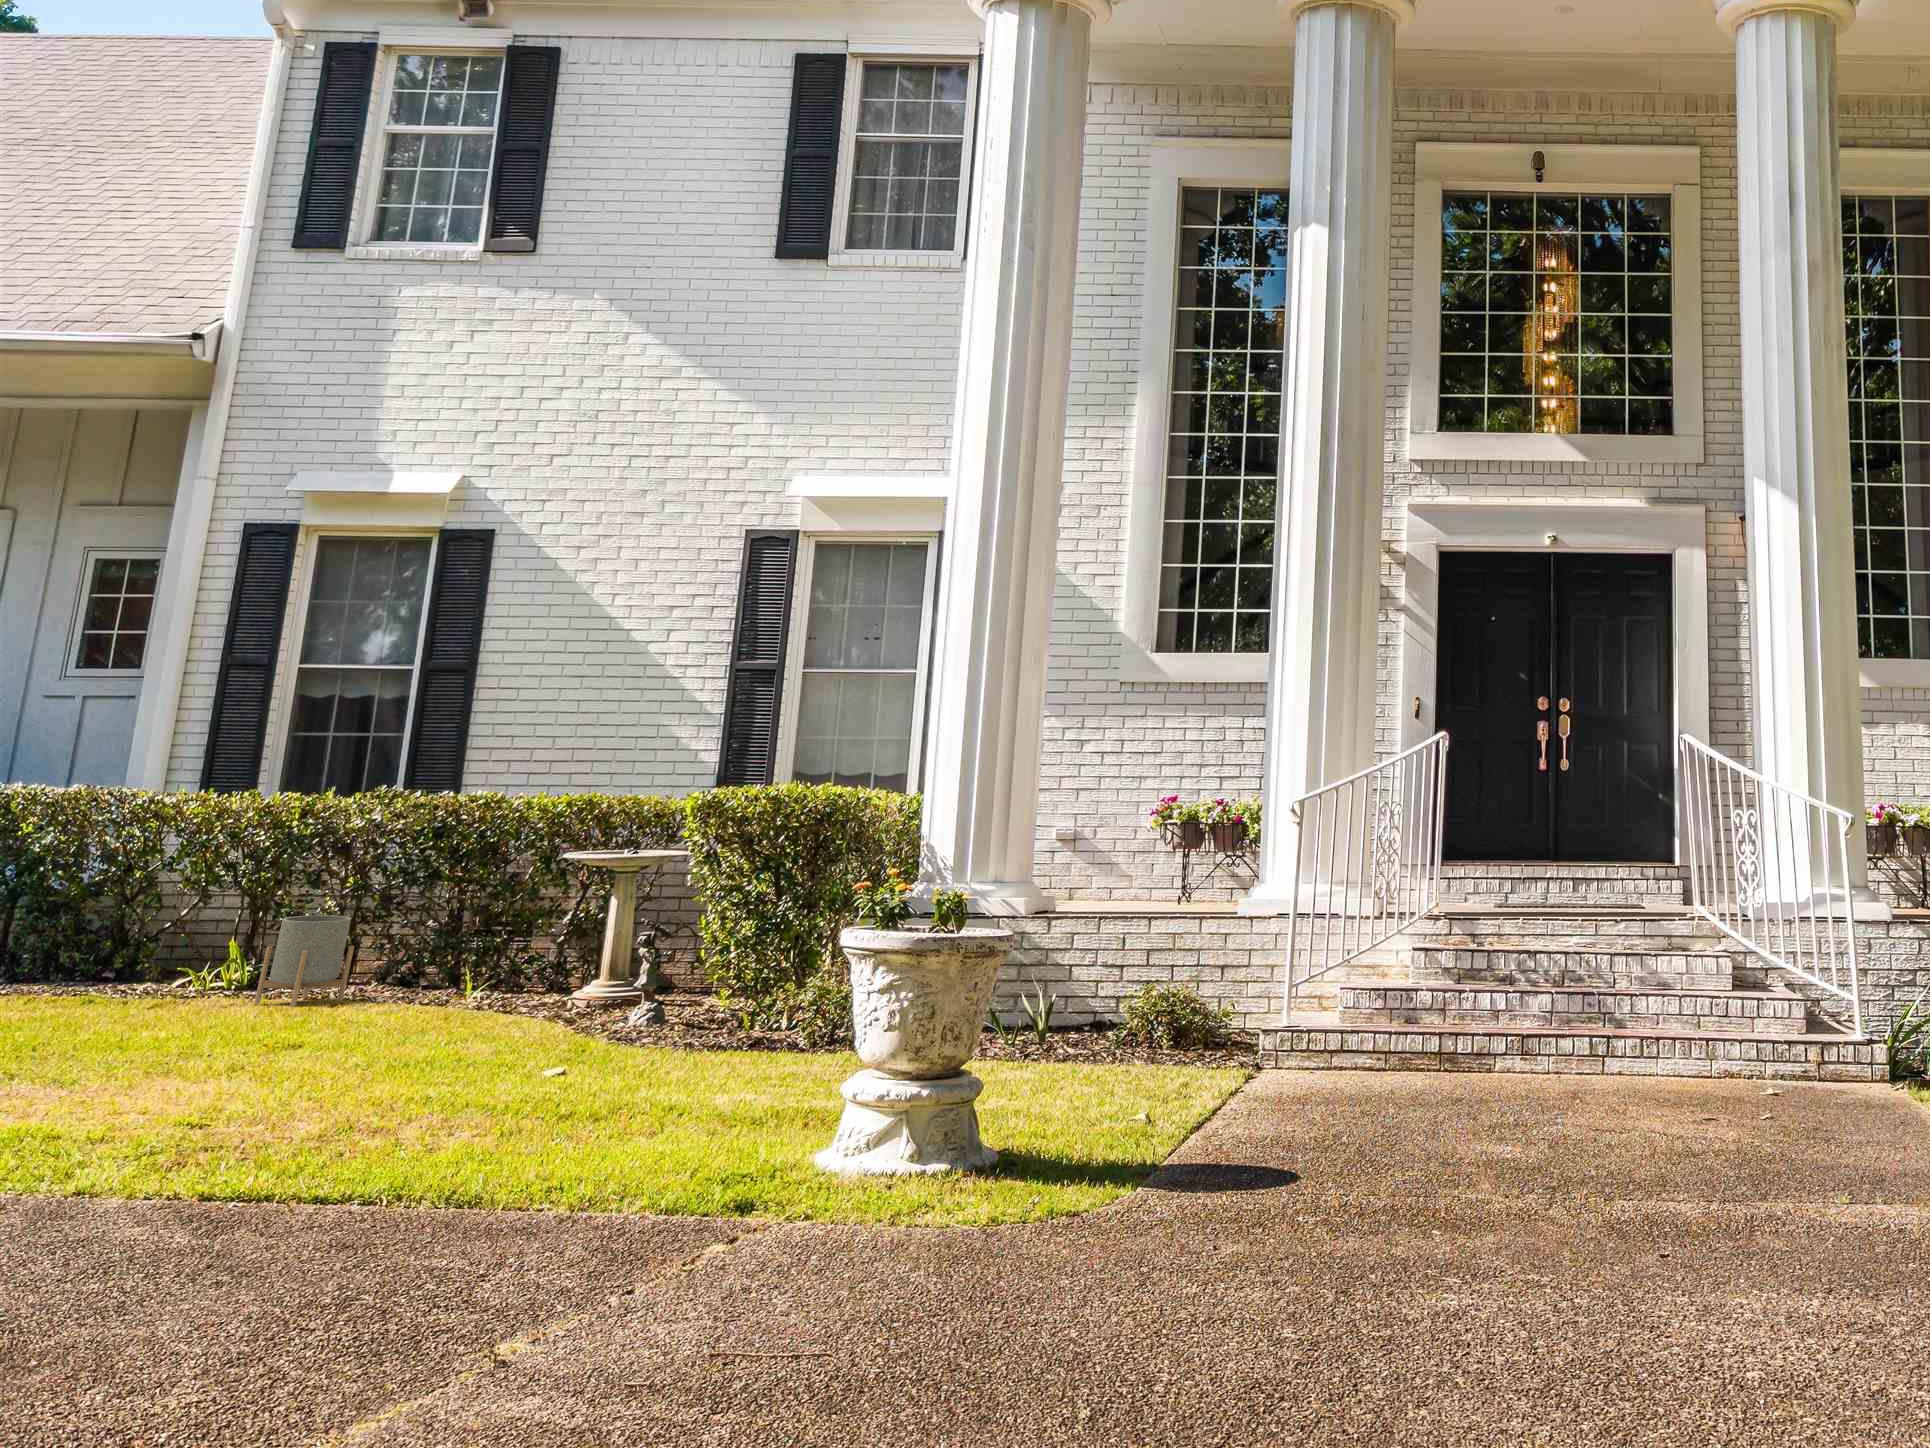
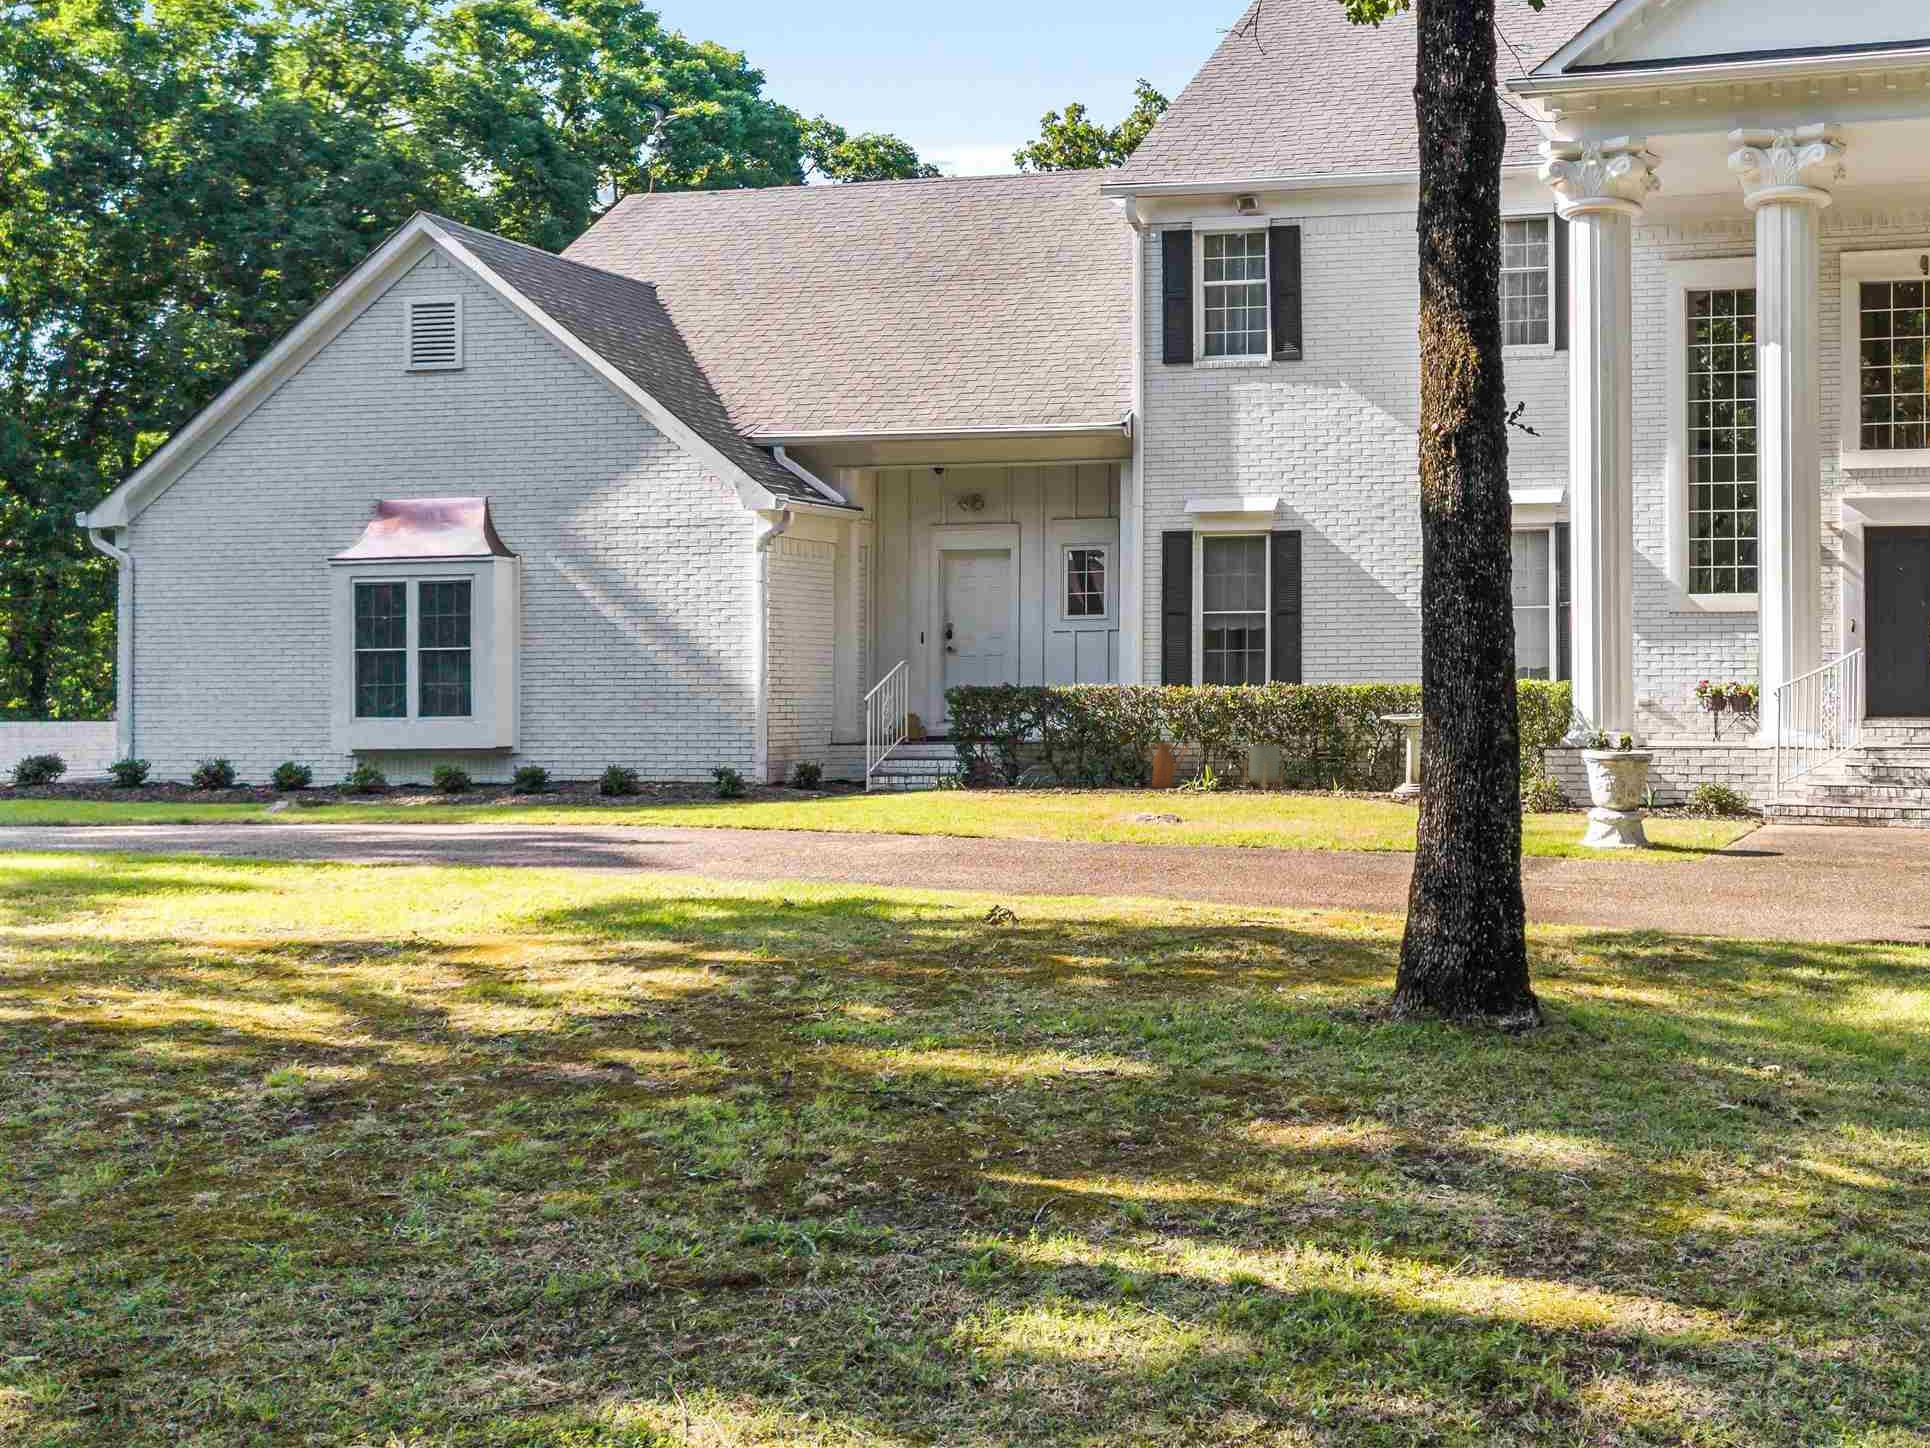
watering can: none [70,912,171,1004] -> present [1149,742,1189,788]

